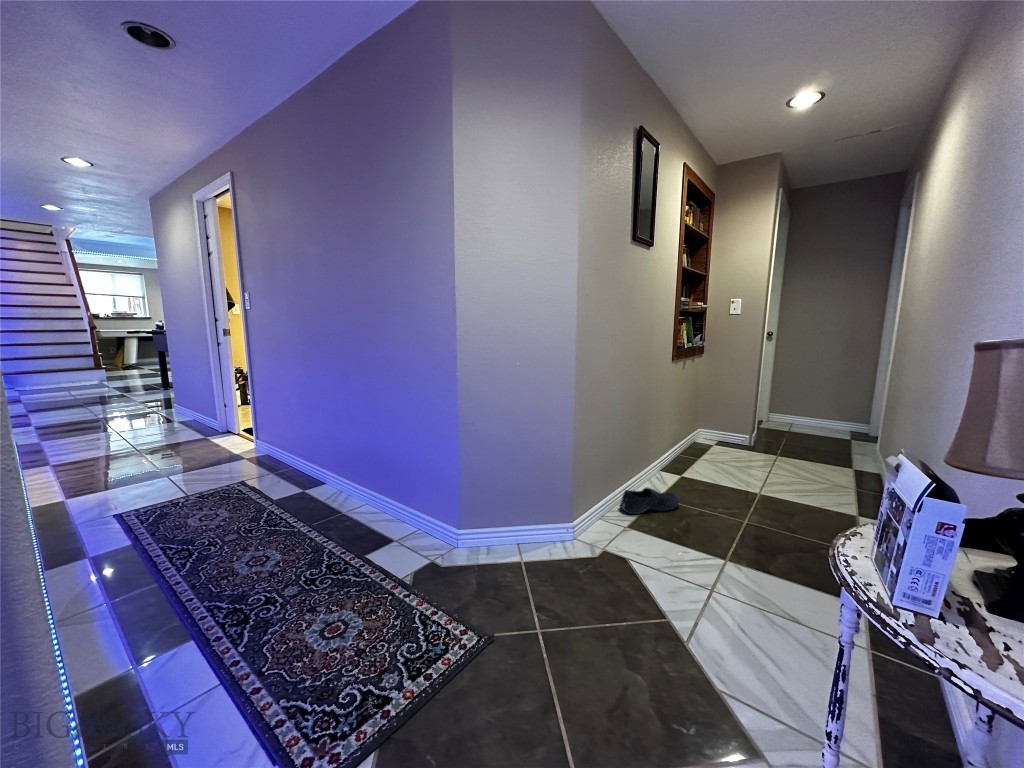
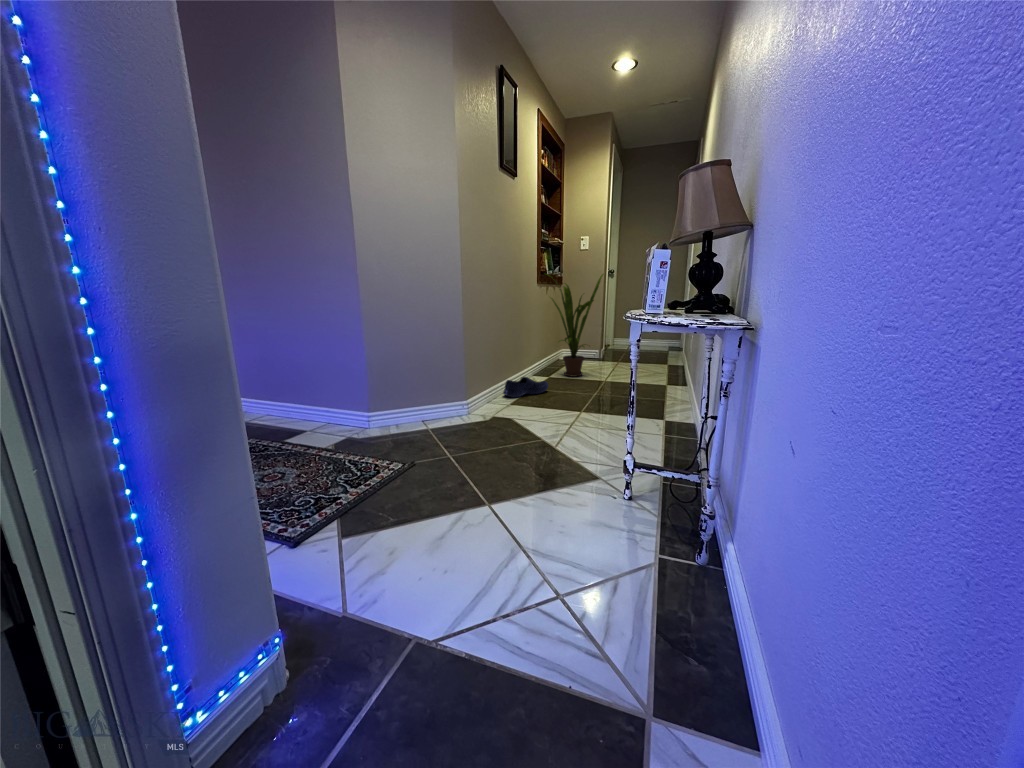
house plant: none [679,350,765,481] -> present [546,274,604,377]

